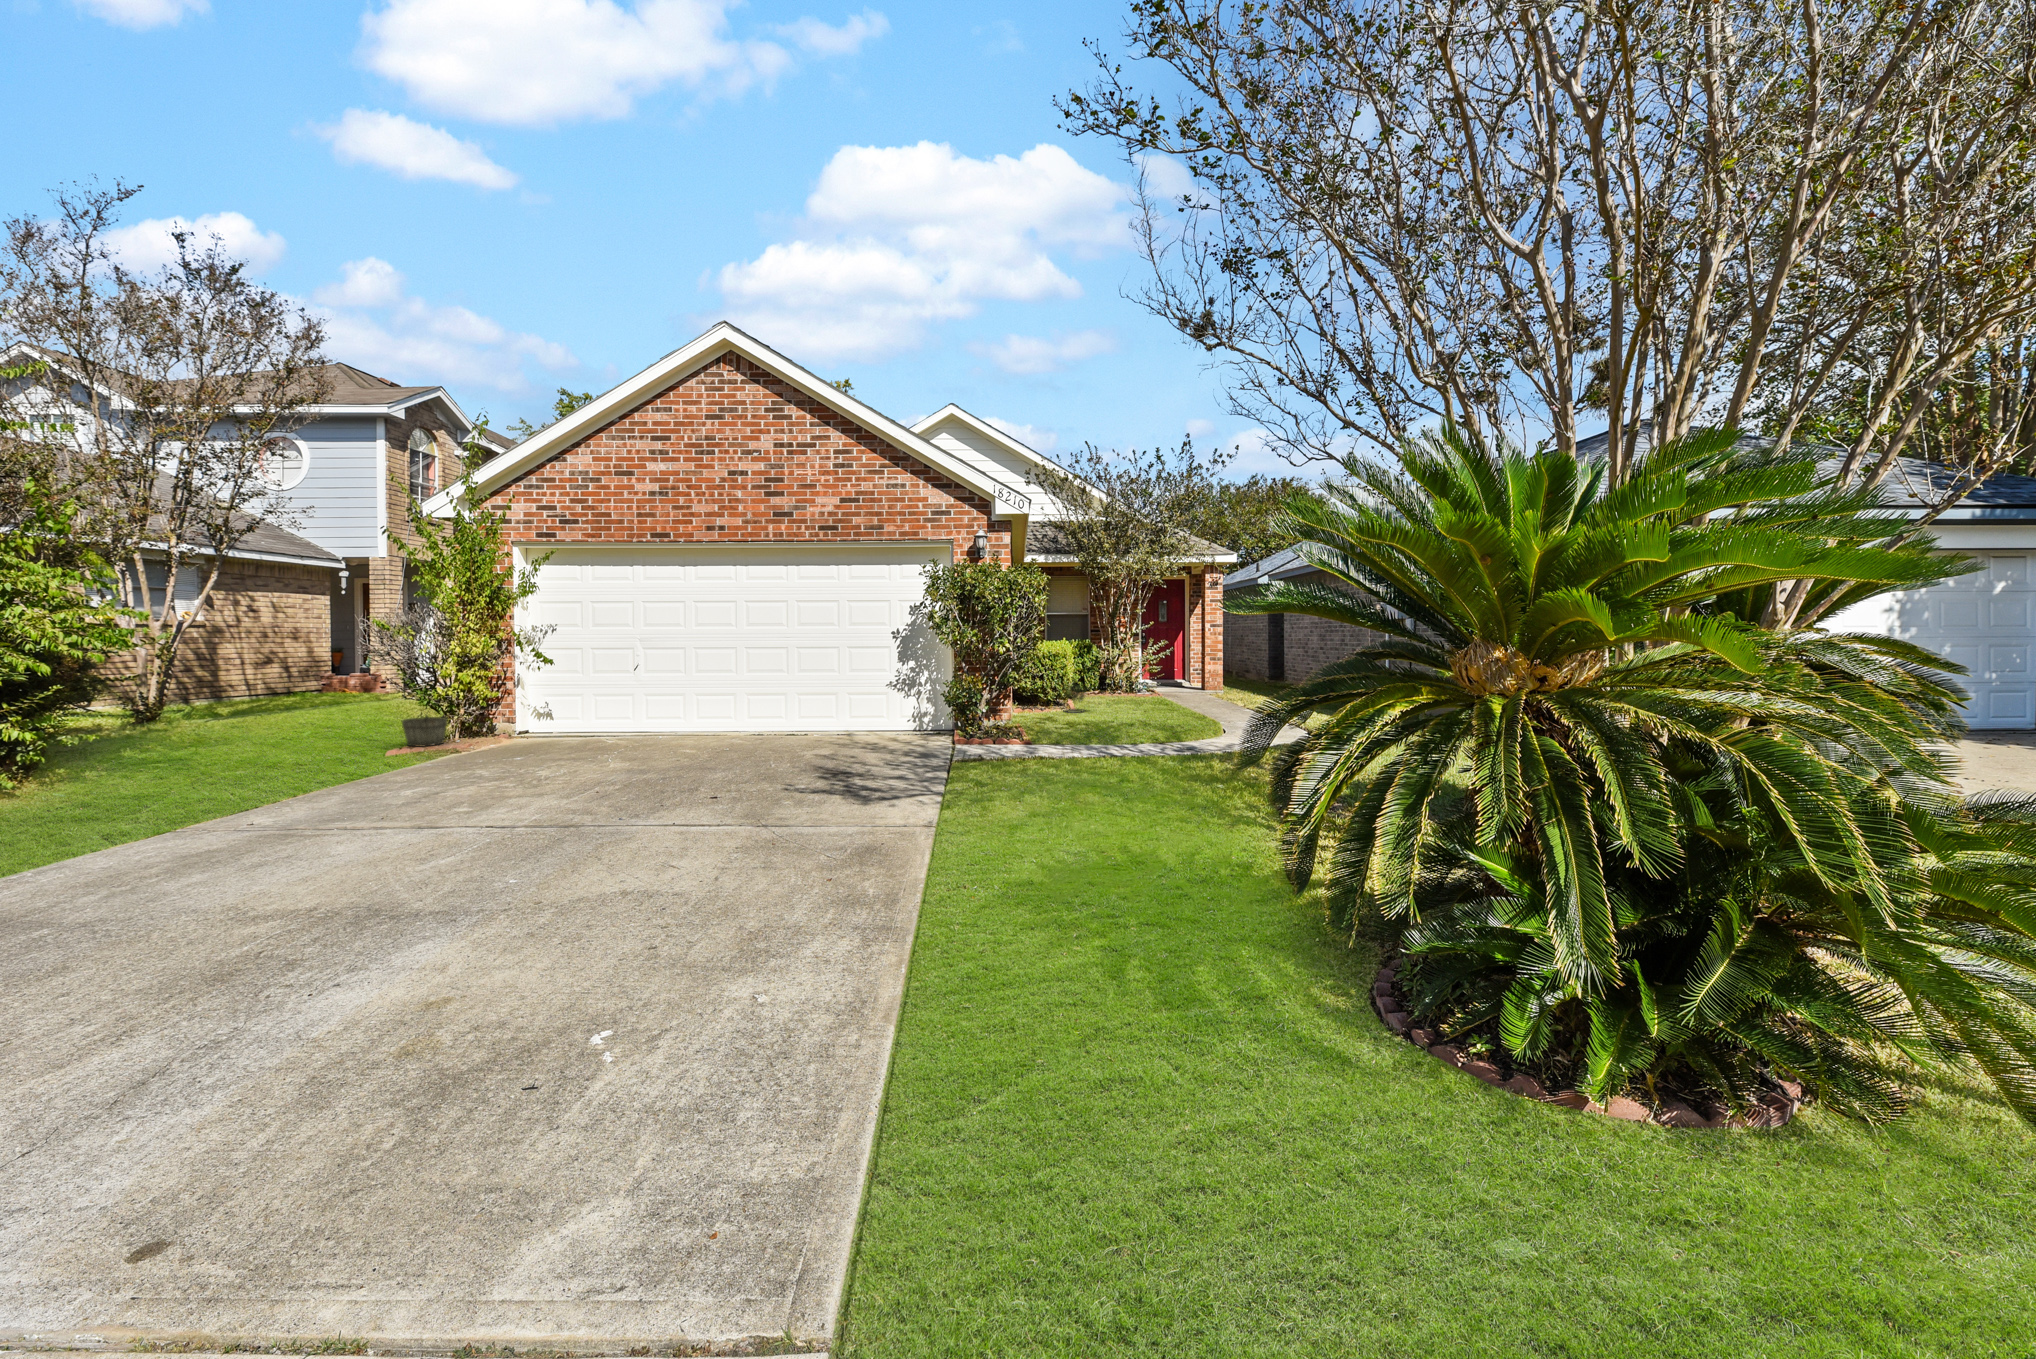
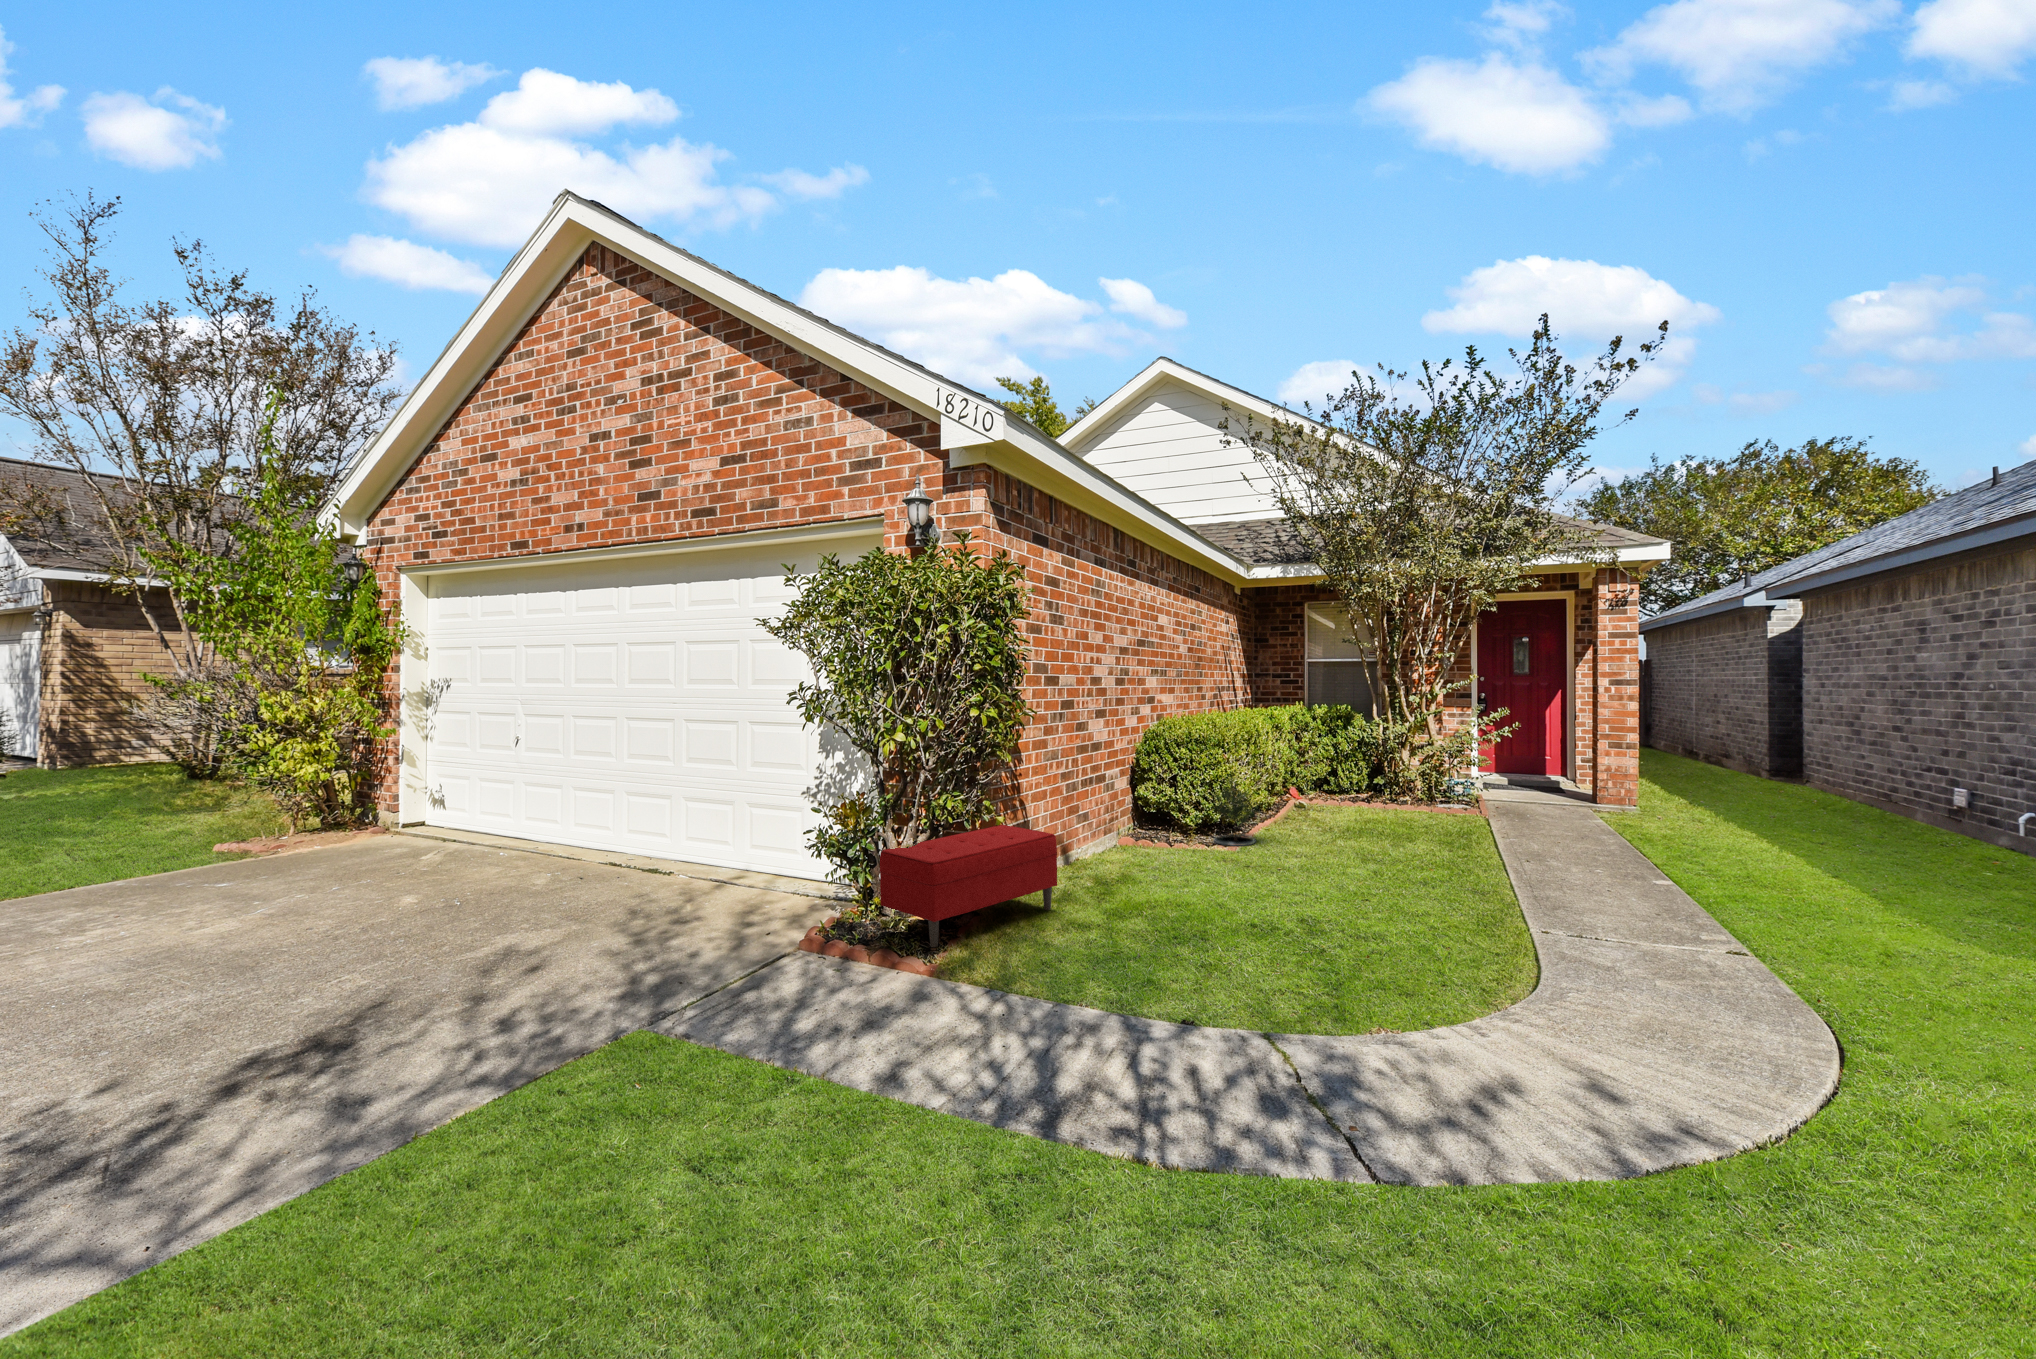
bench: none [987,696,1045,743] -> present [880,825,1057,947]
wooden bucket: present [402,714,447,746] -> none [224,793,295,843]

